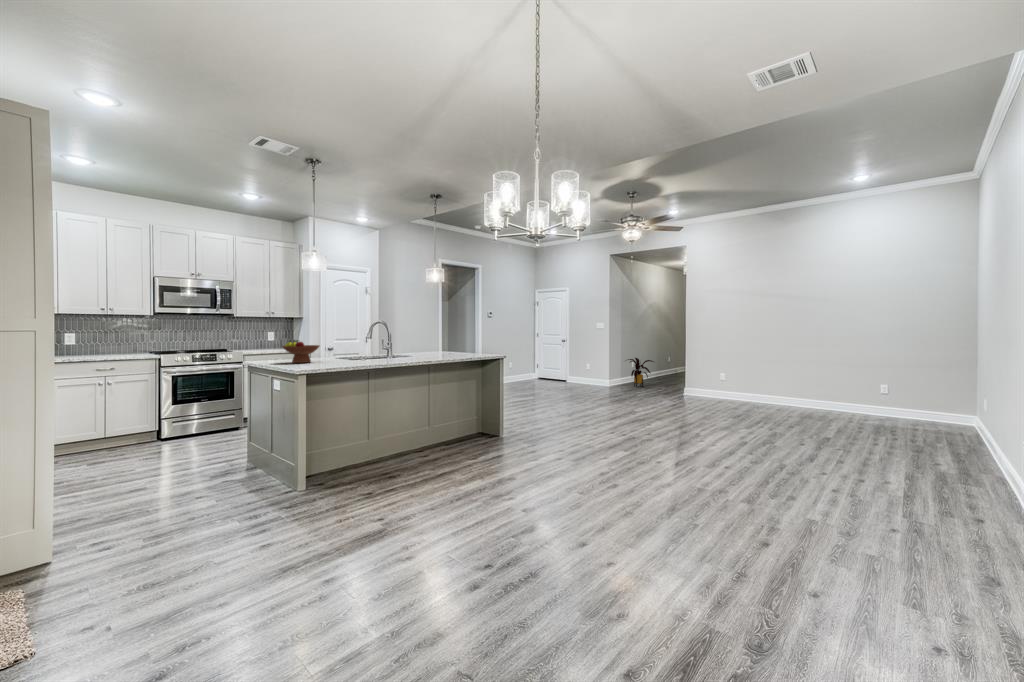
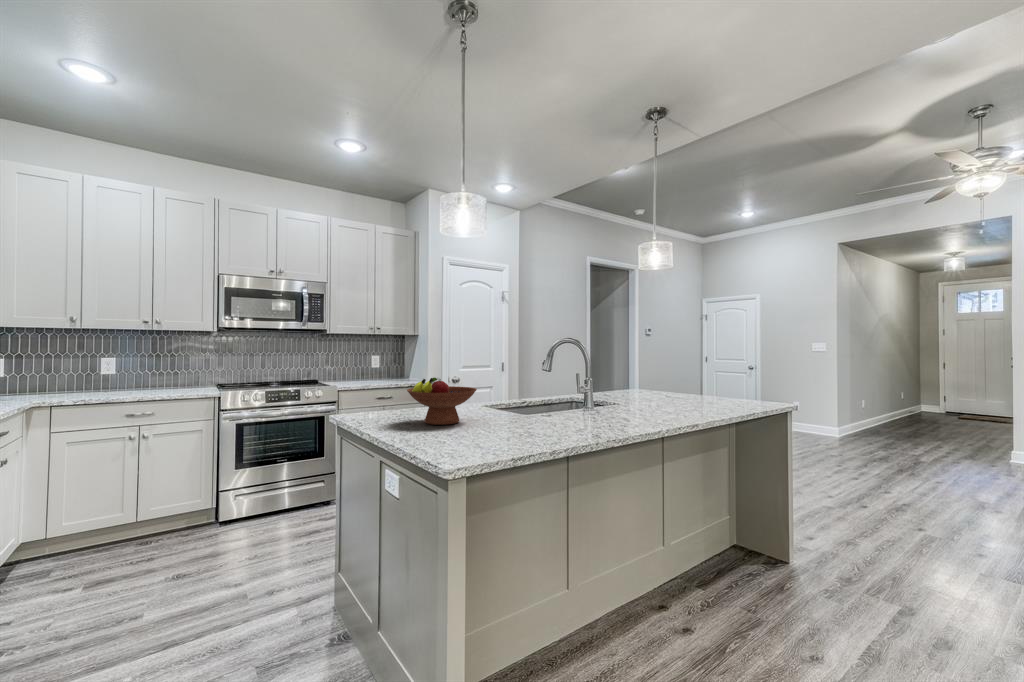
house plant: present [628,358,654,387] -> none [854,393,916,440]

